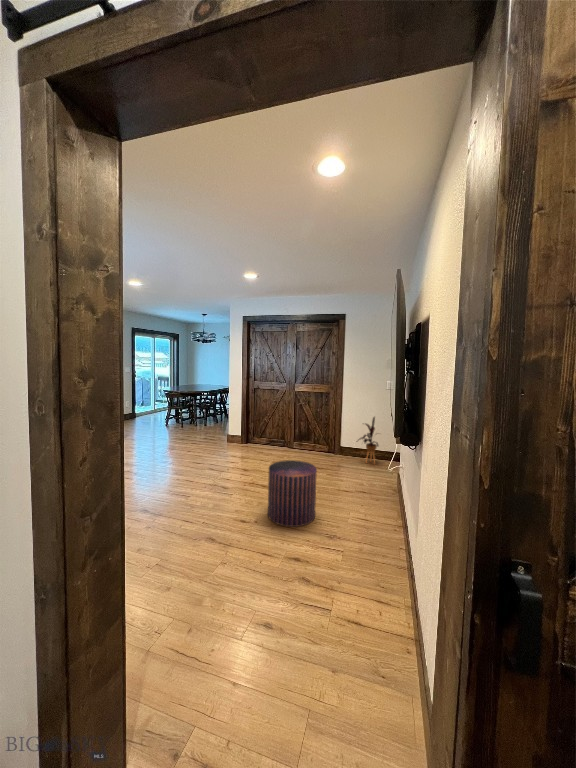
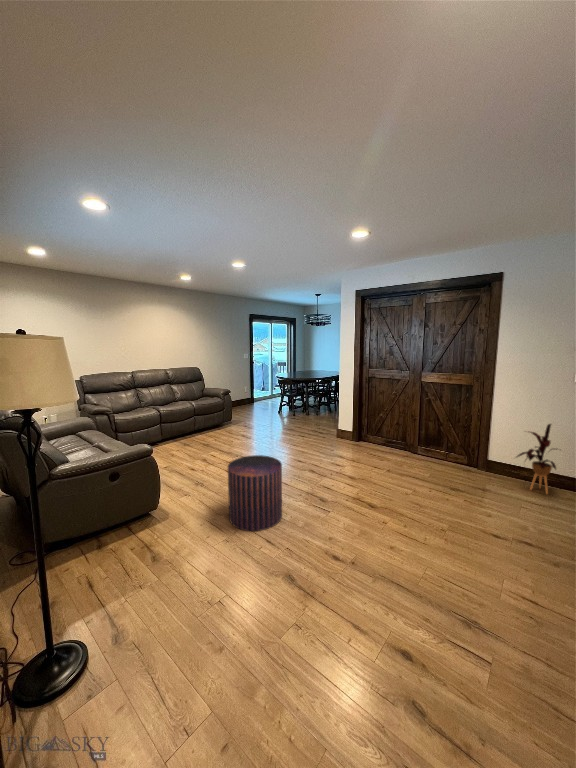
pouf: present [268,460,317,527] -> present [228,455,282,531]

